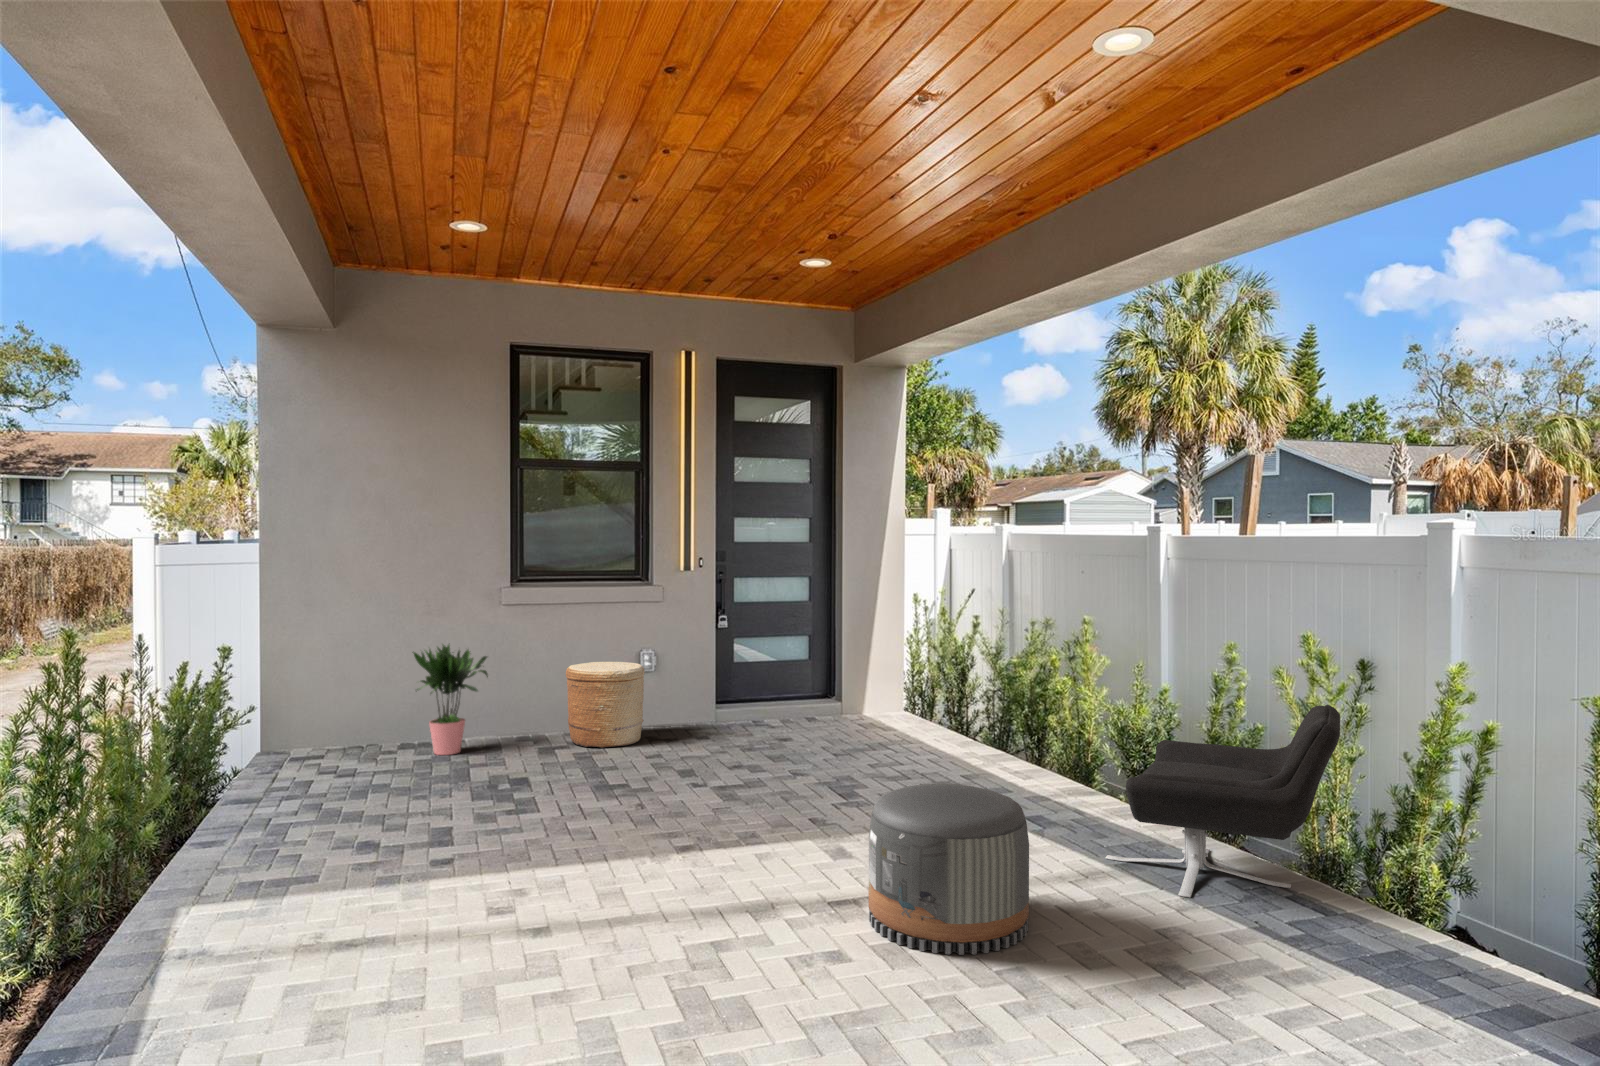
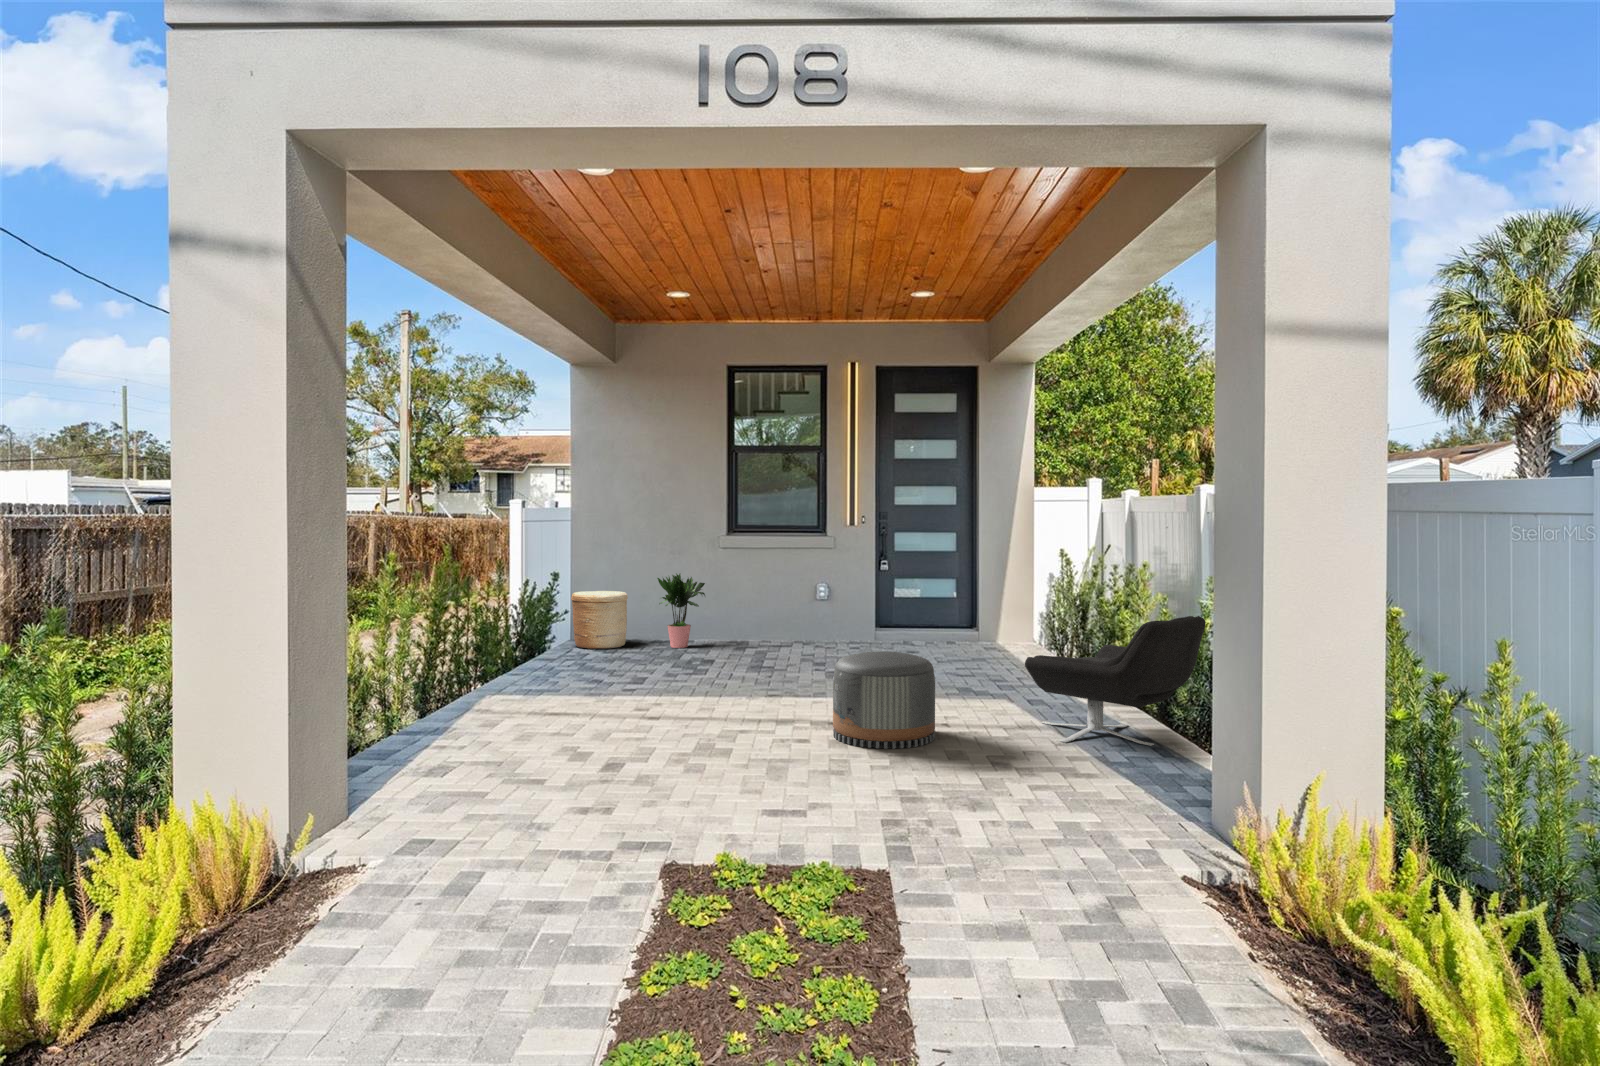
woven basket: present [566,662,644,748] -> present [571,591,628,649]

